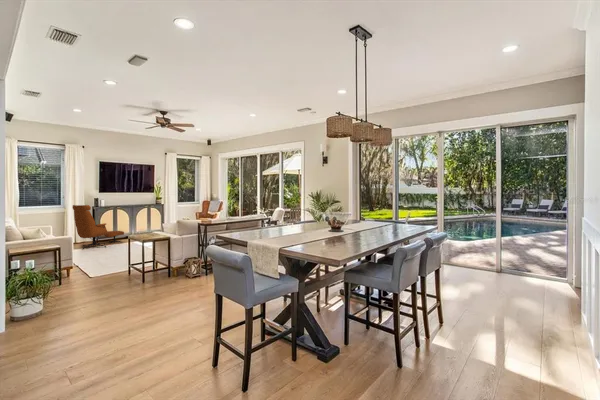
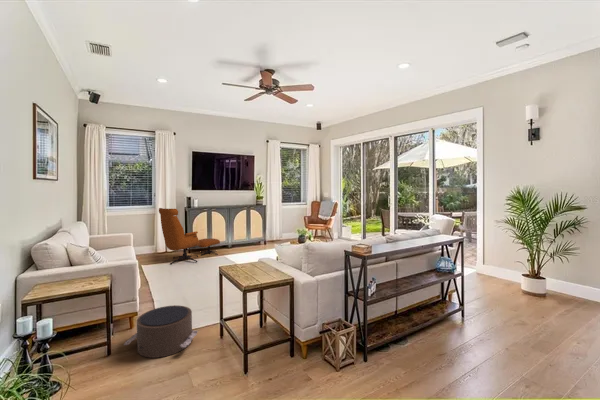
pouf: none [76,257,121,280] -> present [124,306,198,358]

